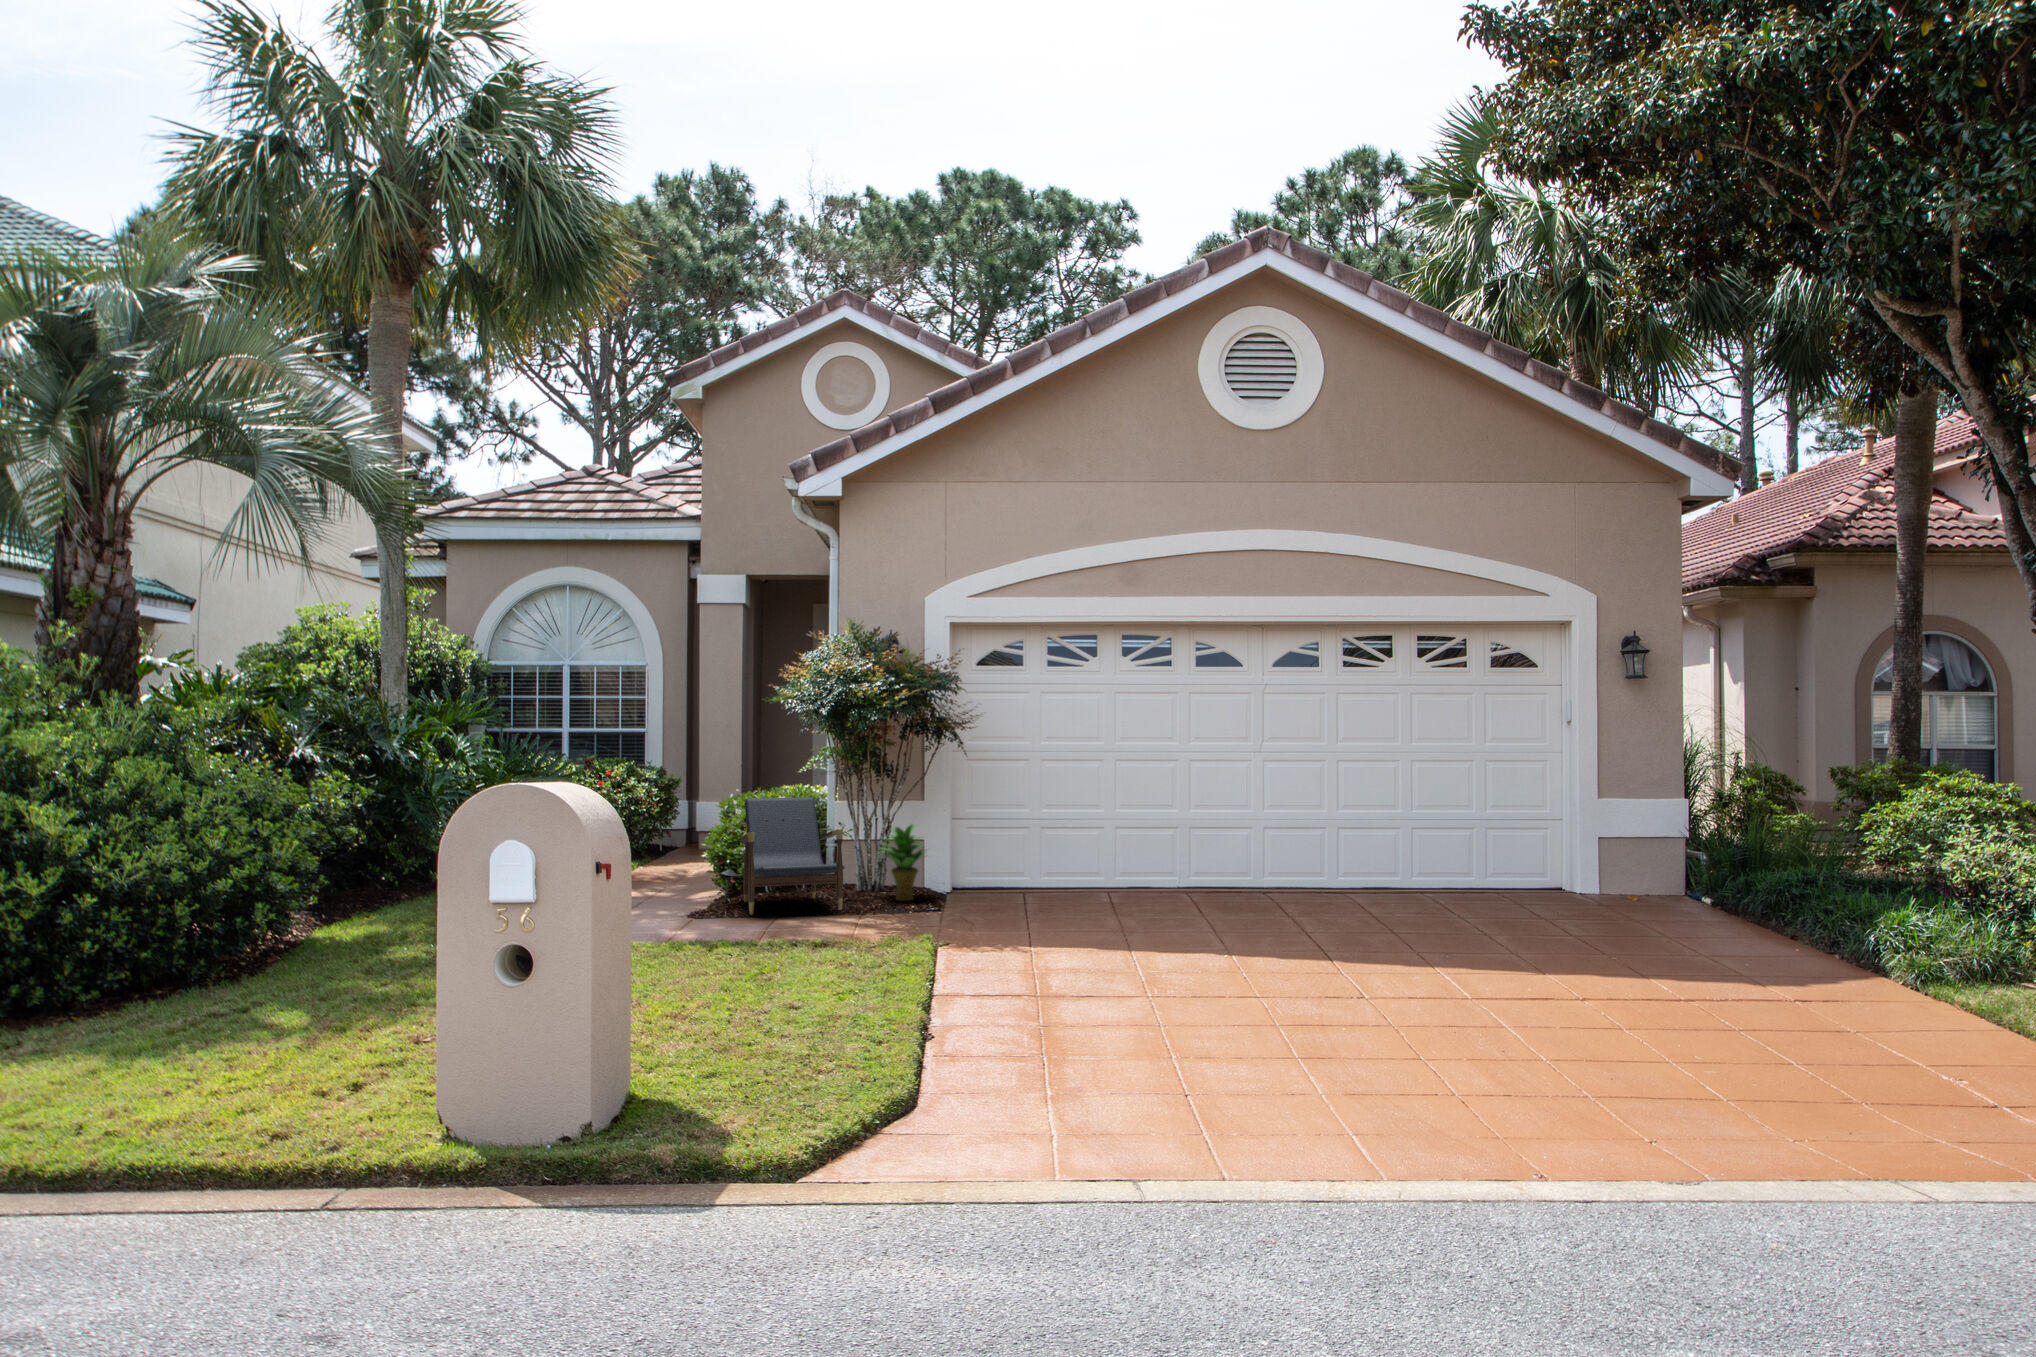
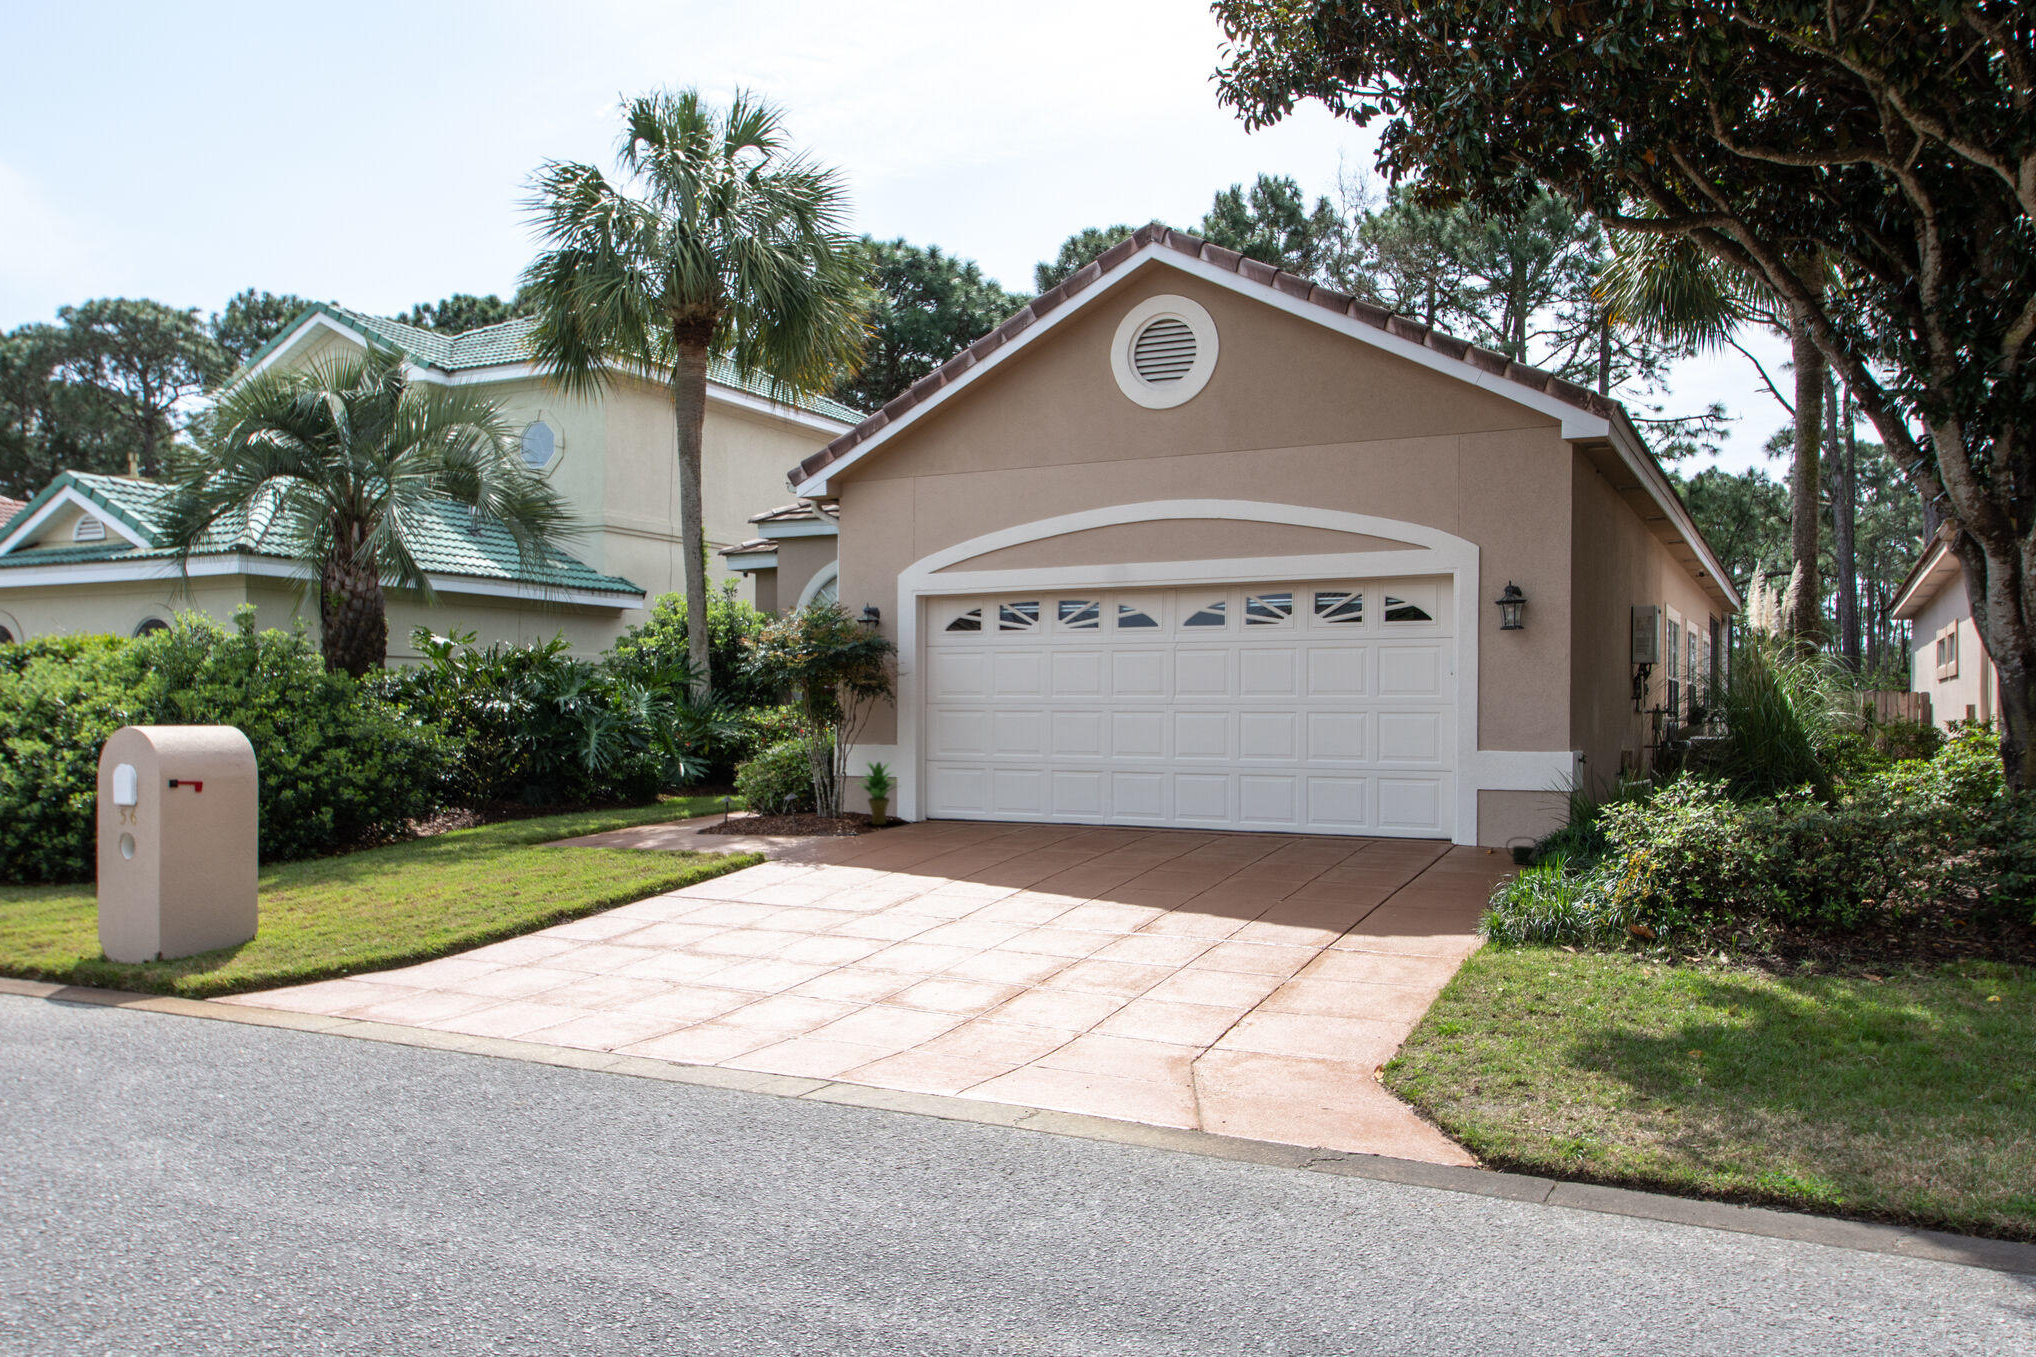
lounge chair: present [741,797,843,915] -> none [740,738,823,828]
watering can: none [1624,875,1668,902] -> present [1506,837,1538,865]

